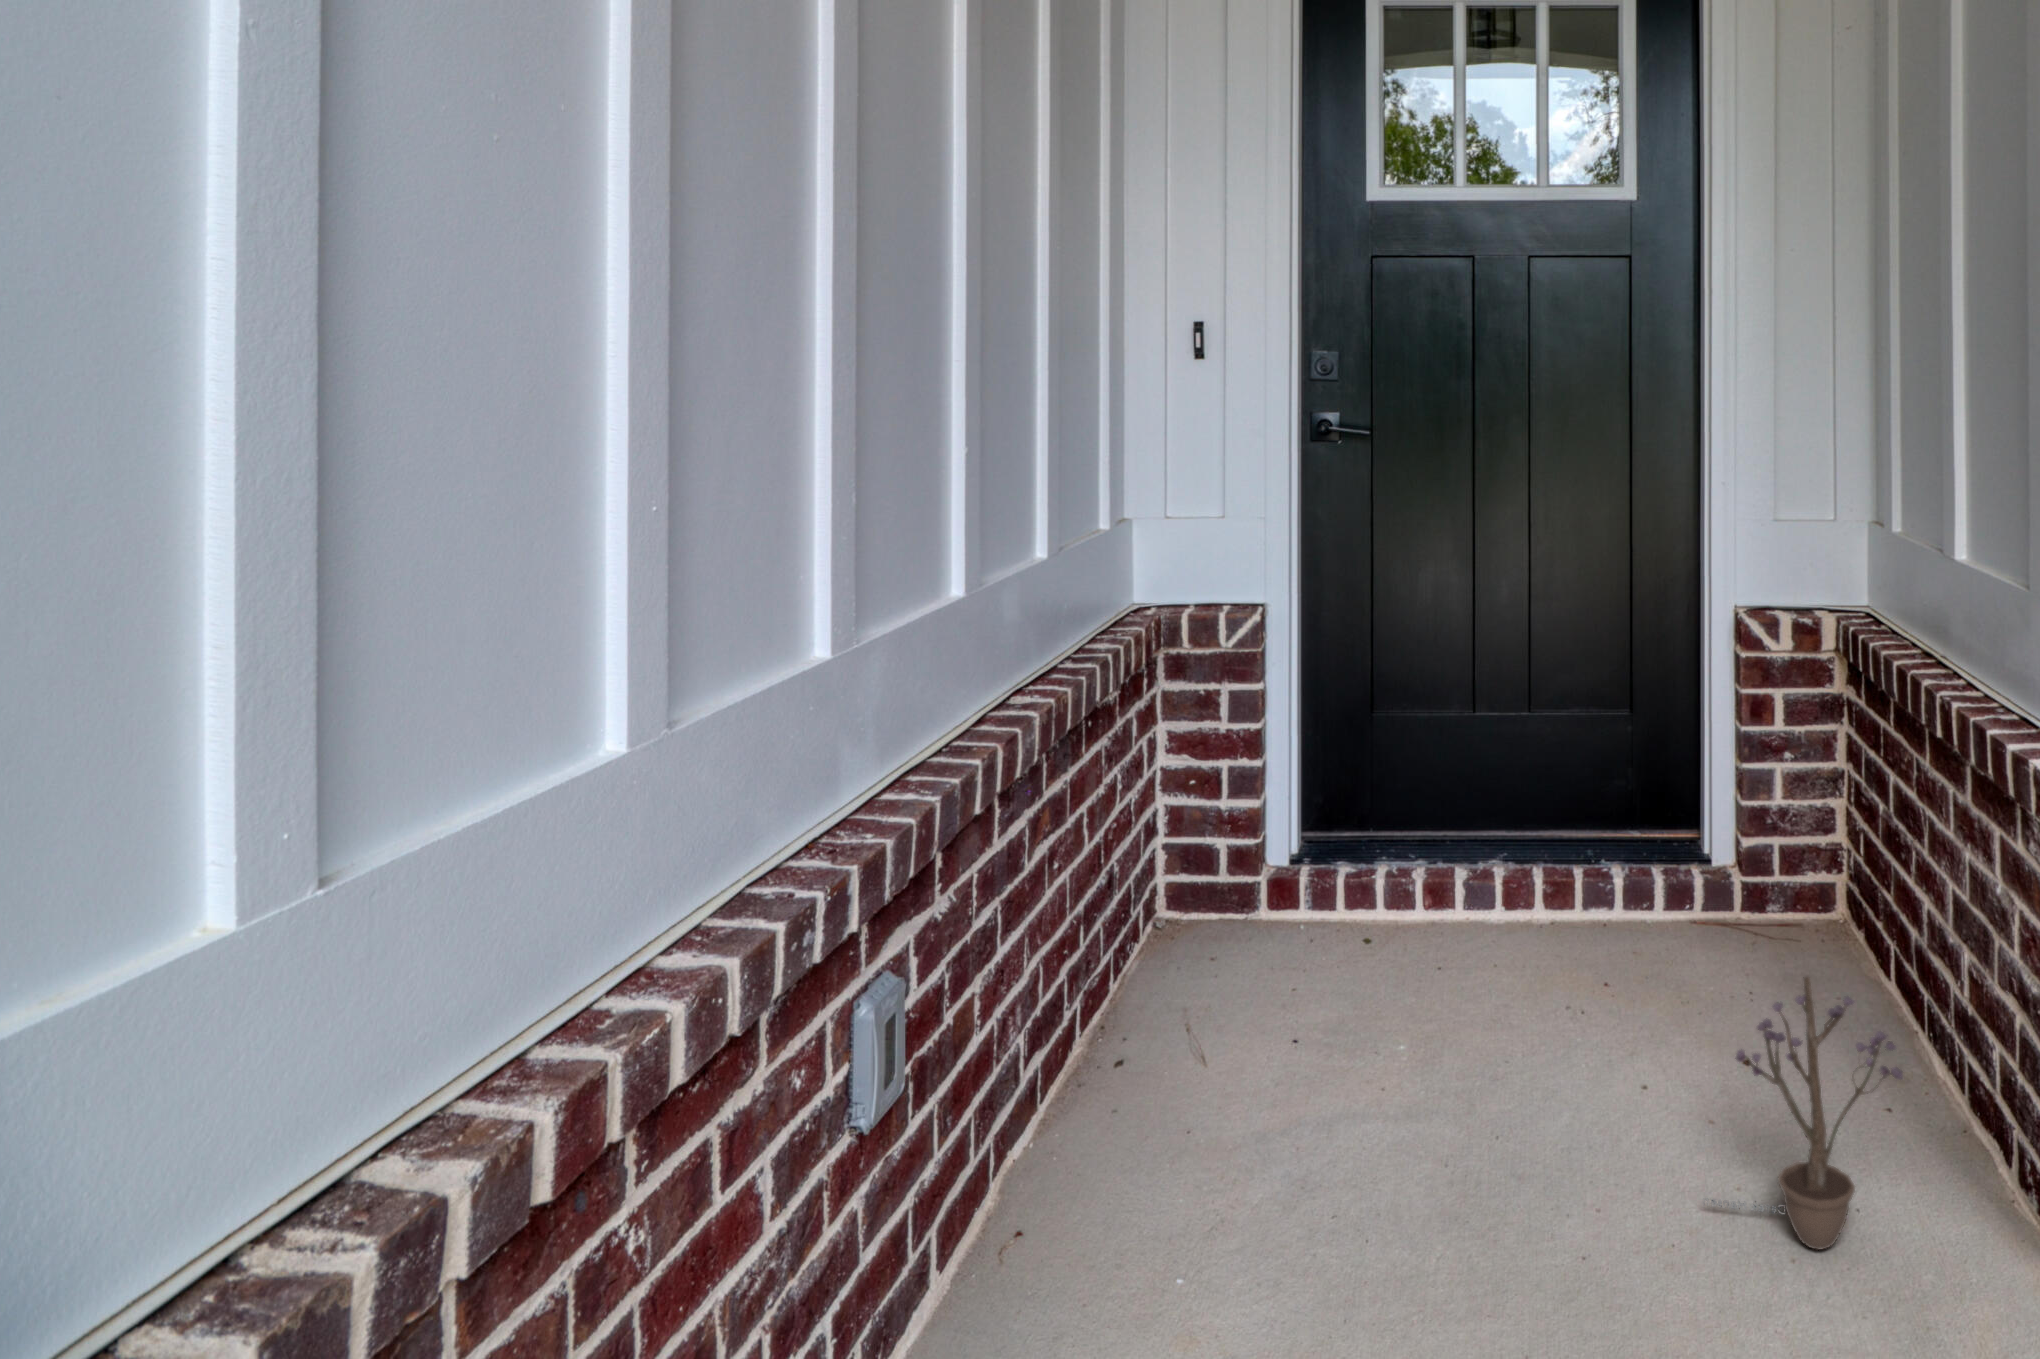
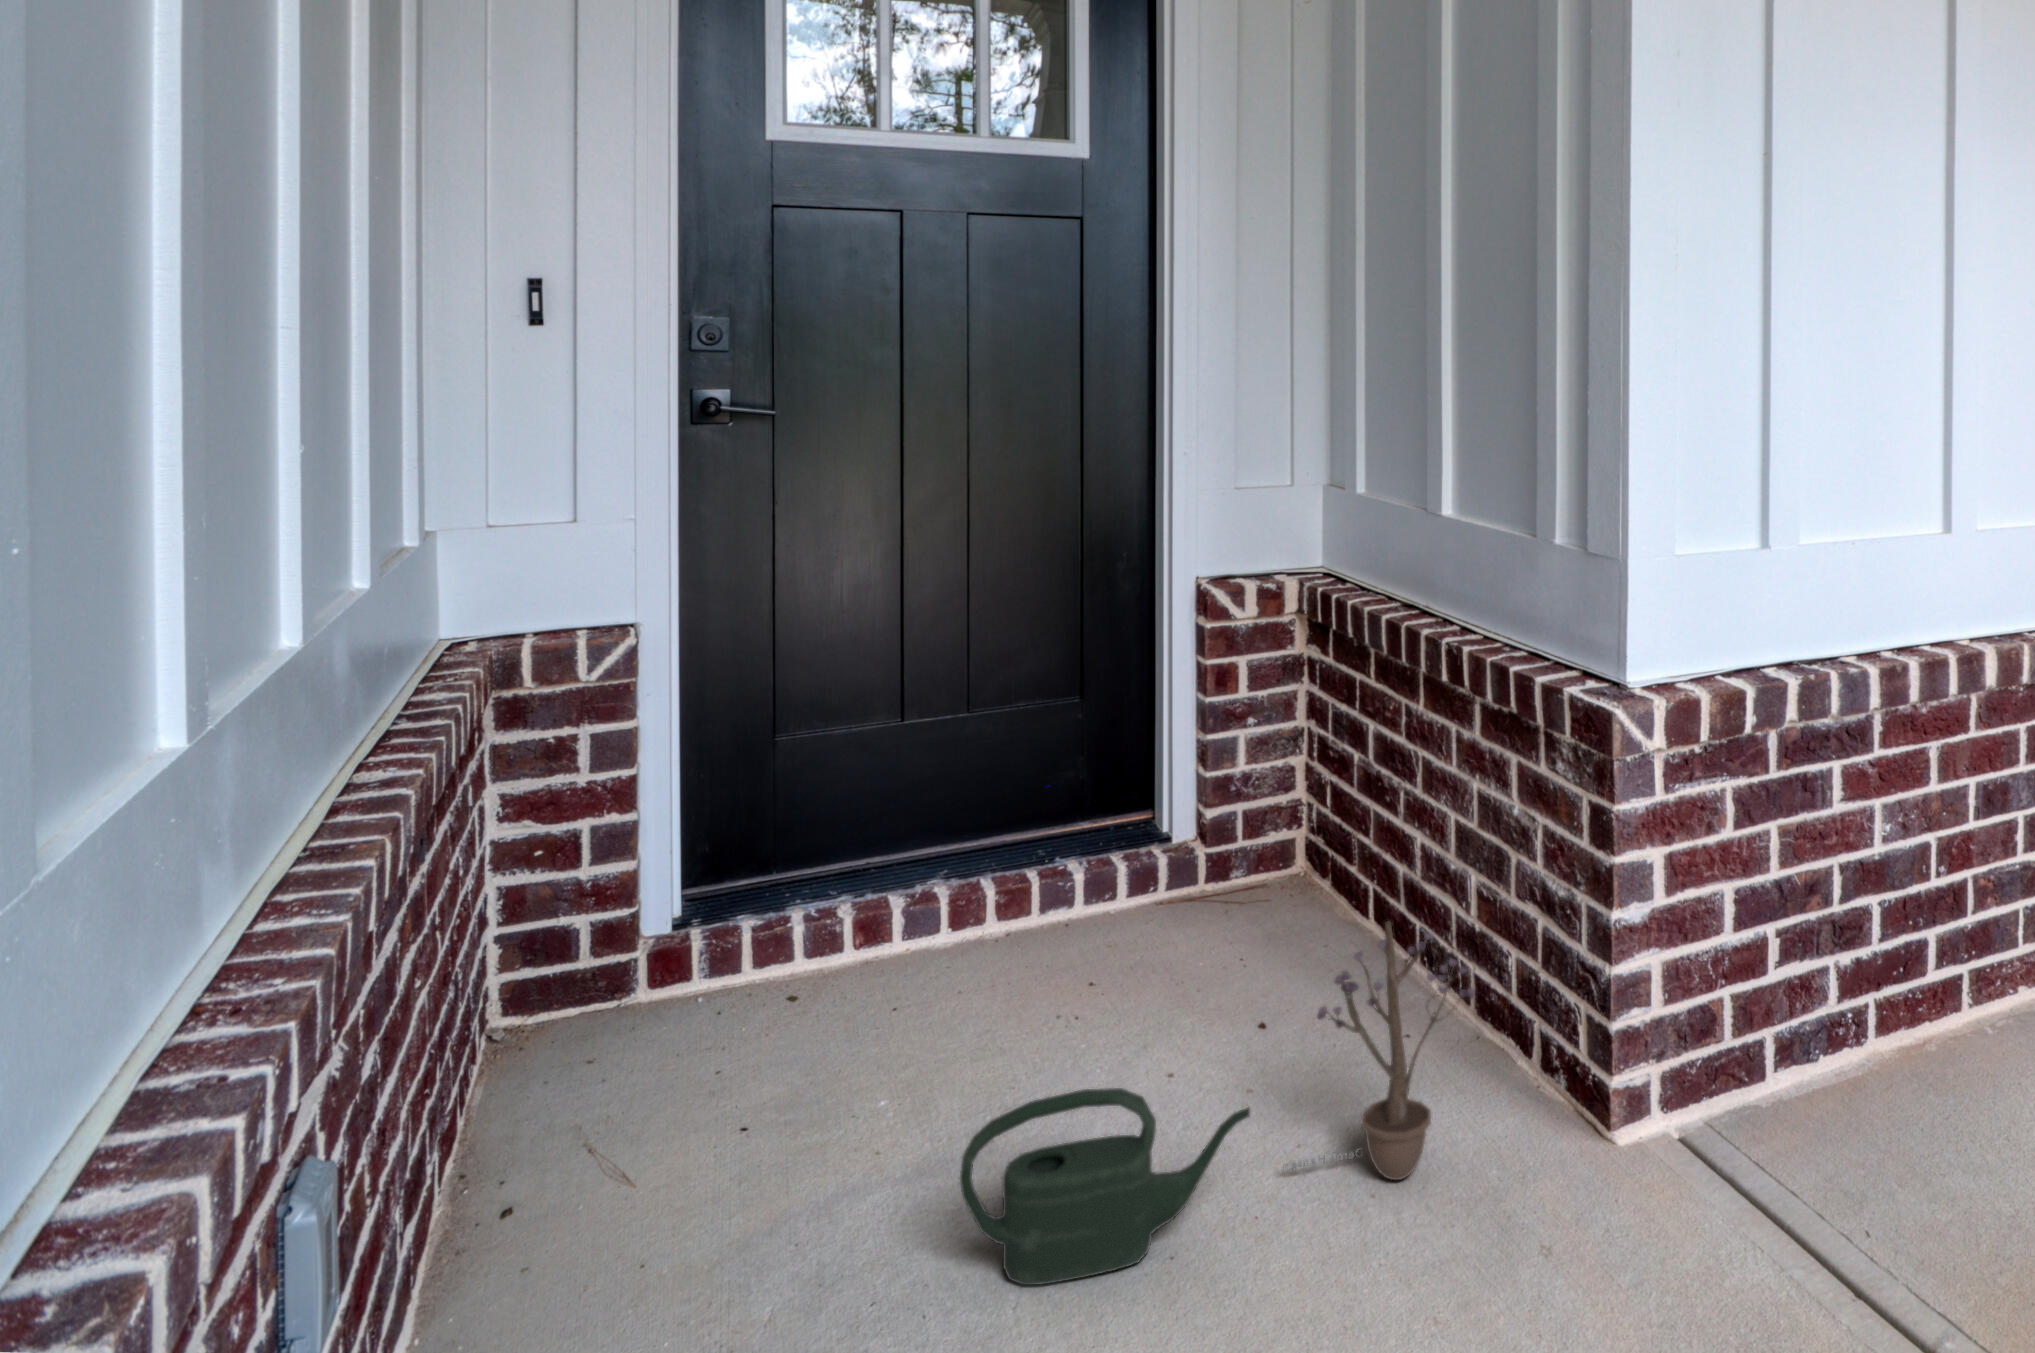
watering can: none [1395,1070,1655,1249] -> present [960,1088,1250,1285]

